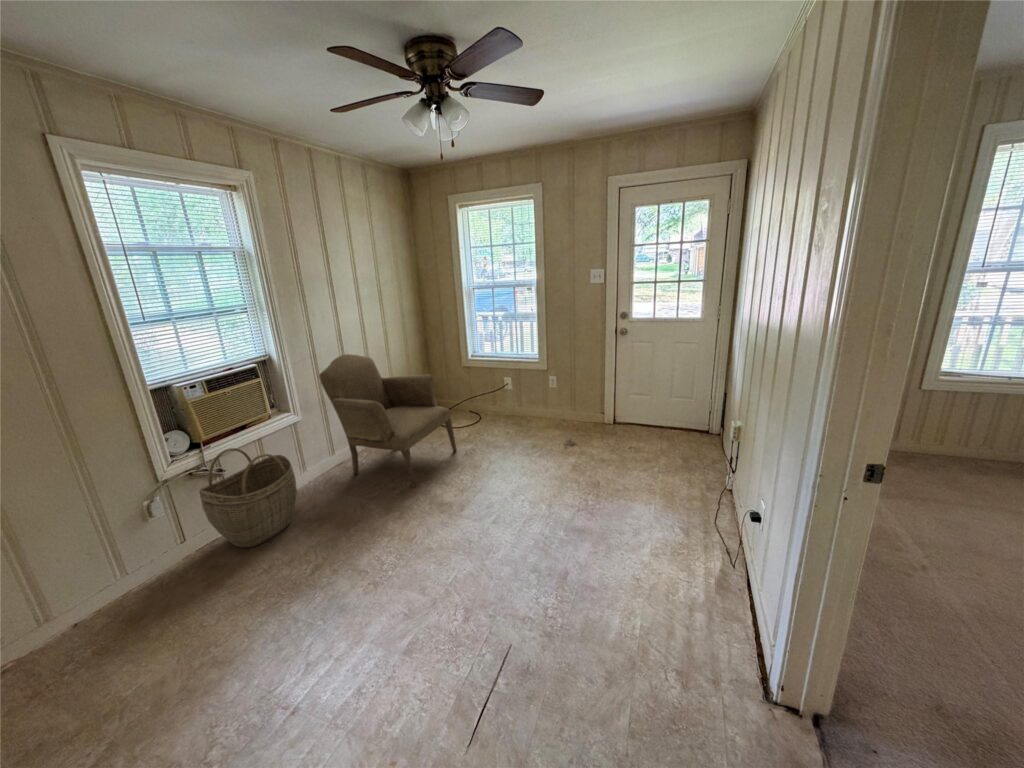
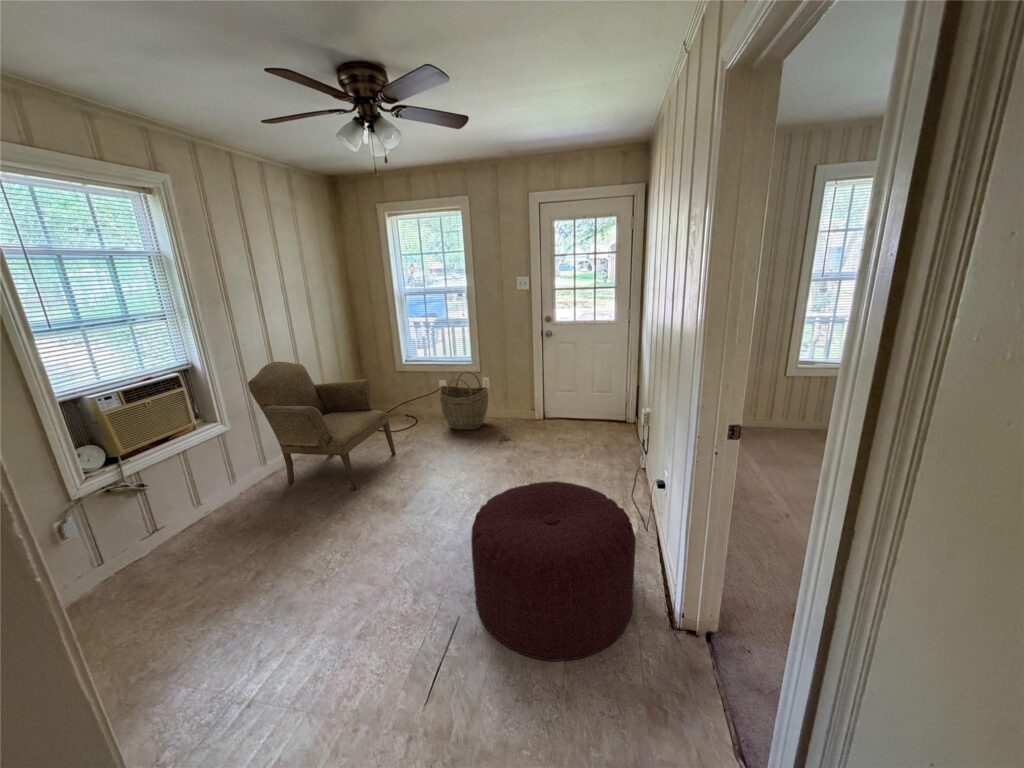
woven basket: present [199,448,297,548] -> present [440,372,488,430]
ottoman: none [527,502,724,723] -> present [471,481,636,661]

